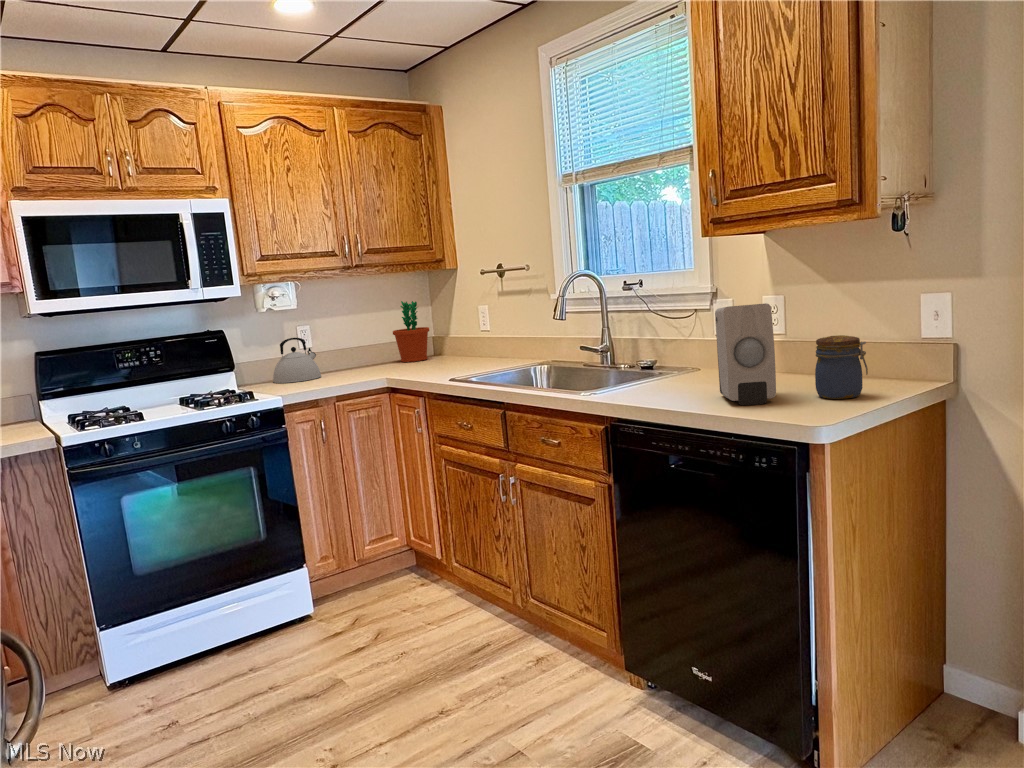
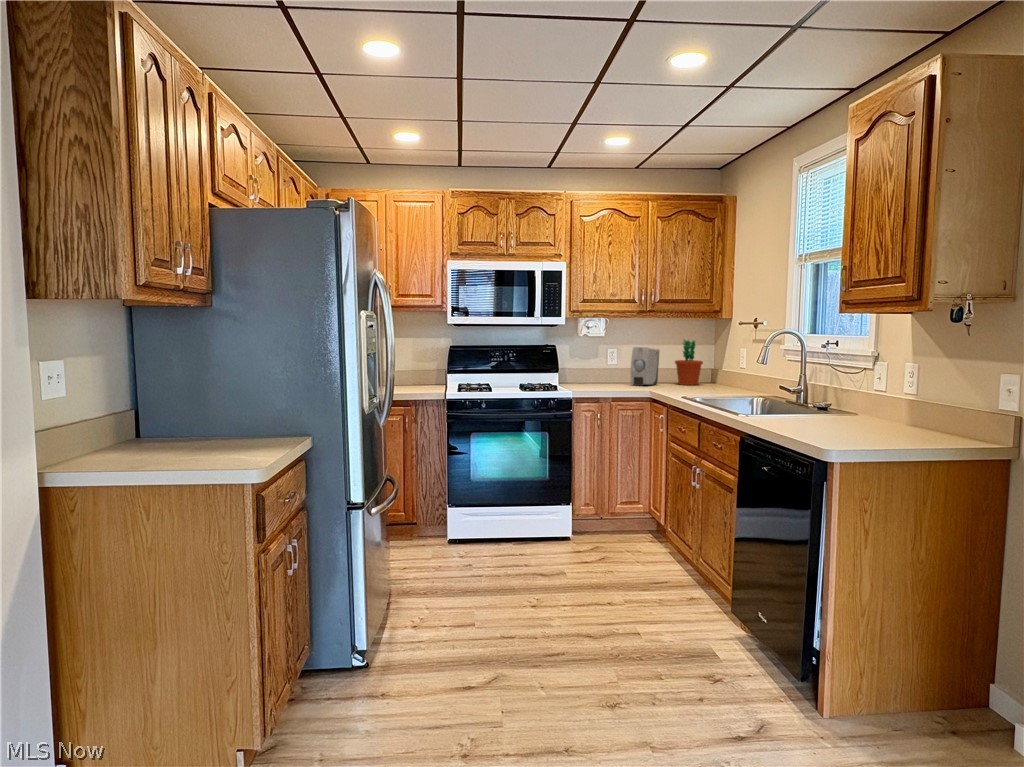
soap dispenser: present [715,303,776,405] -> present [631,347,659,386]
jar: present [815,335,868,399] -> none [884,397,926,445]
kettle: present [273,338,321,383] -> none [582,356,614,386]

